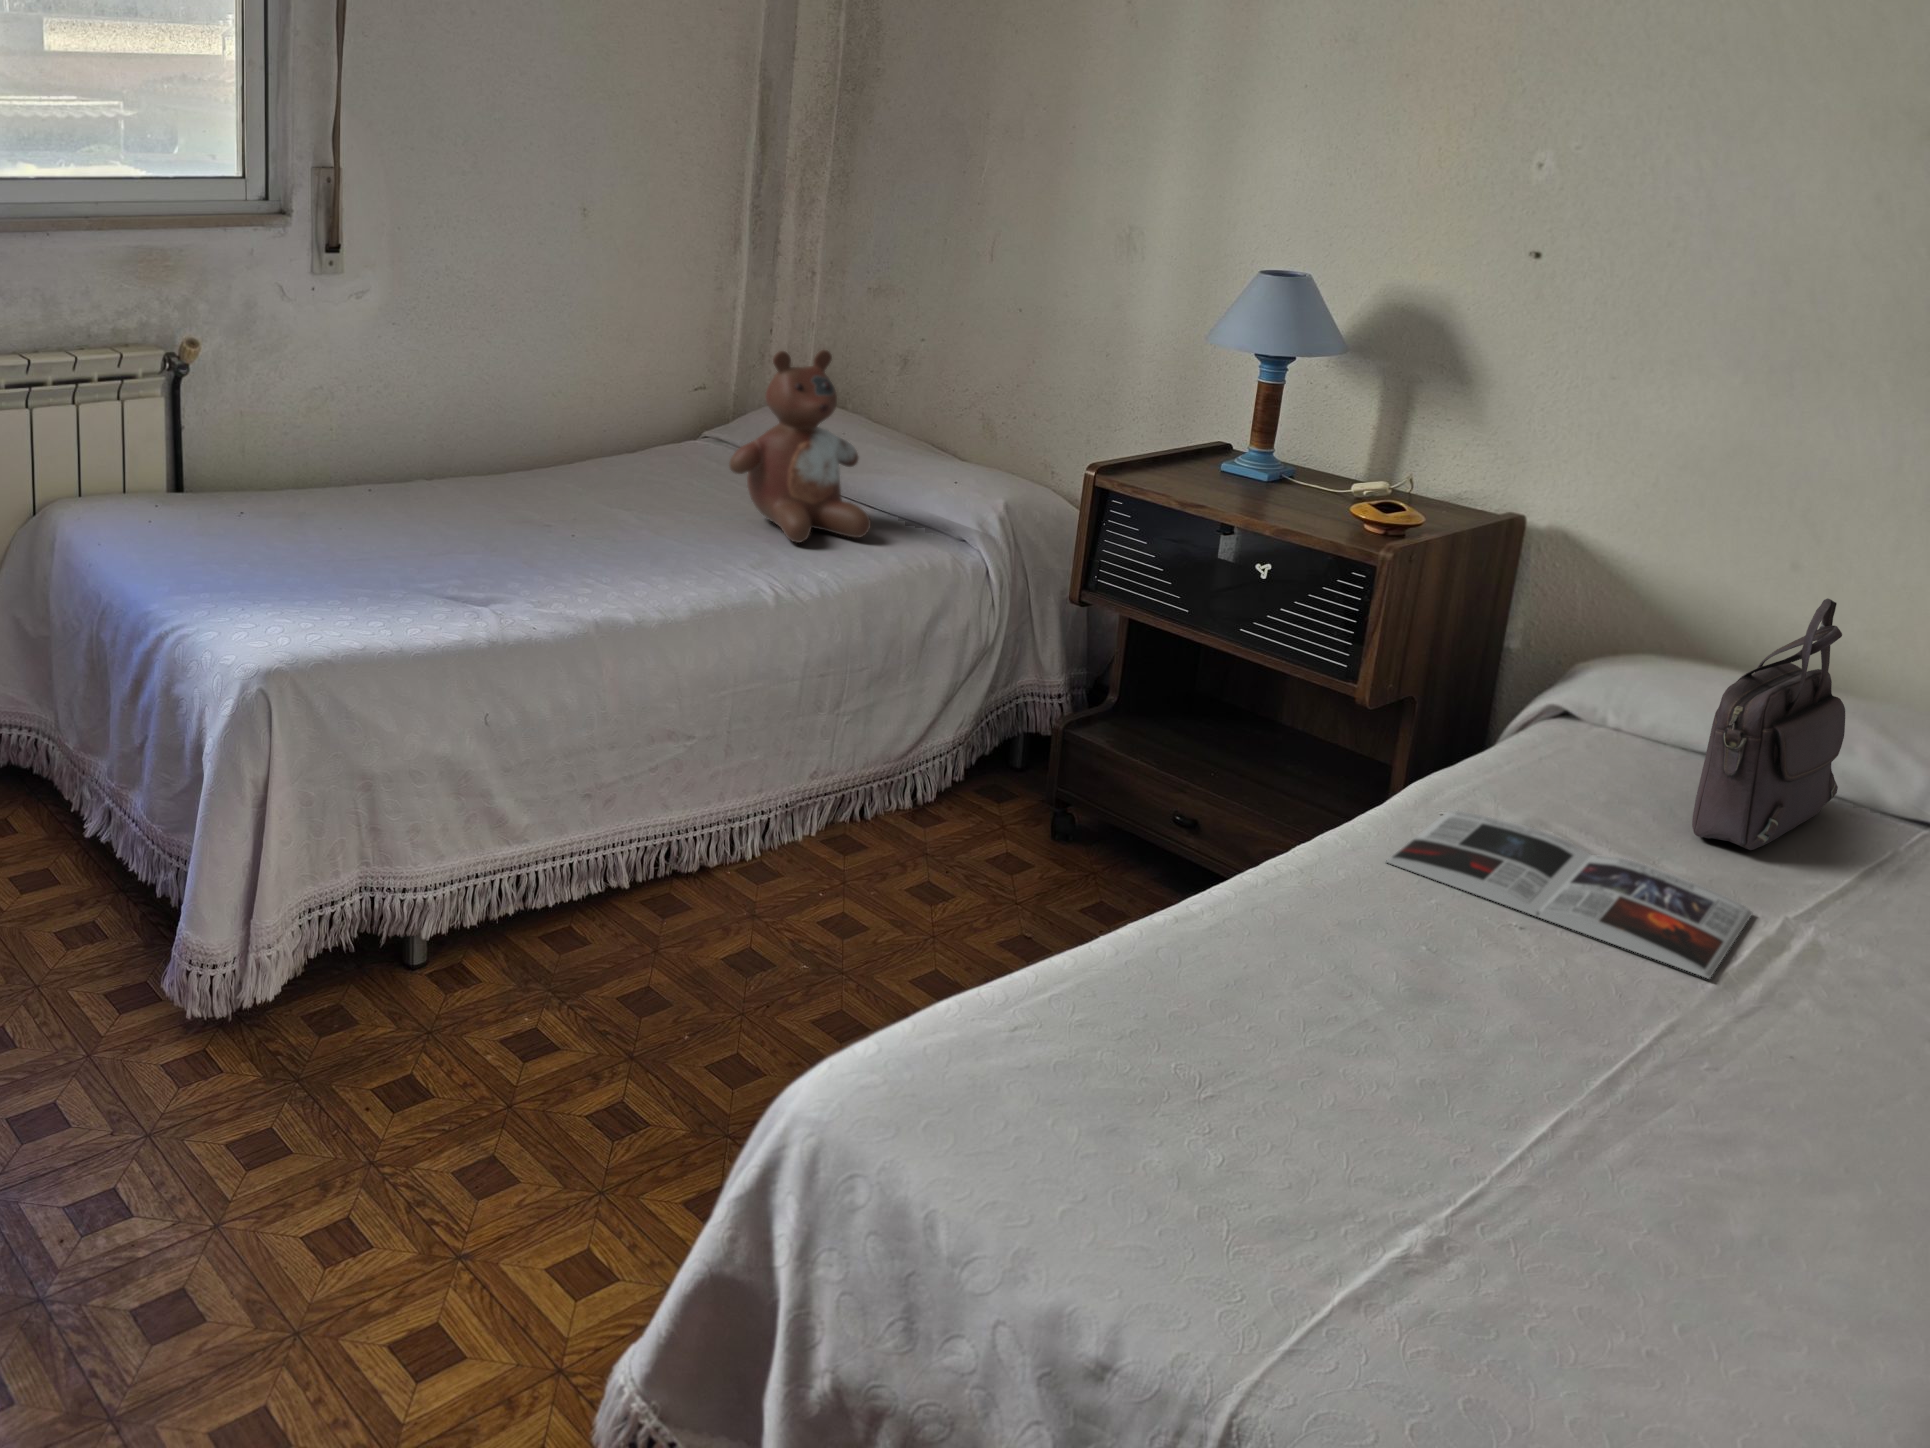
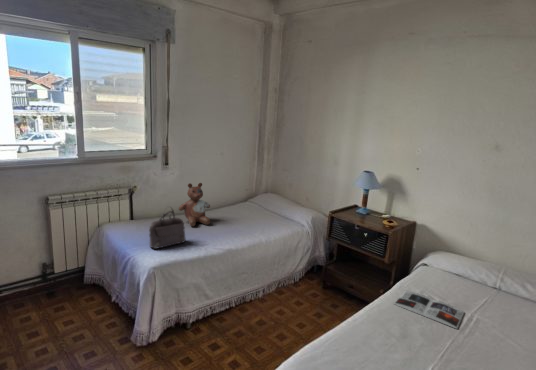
stuffed bear: present [729,350,871,543] -> present [179,183,210,226]
handbag: present [1692,598,1845,850] -> present [149,210,186,249]

